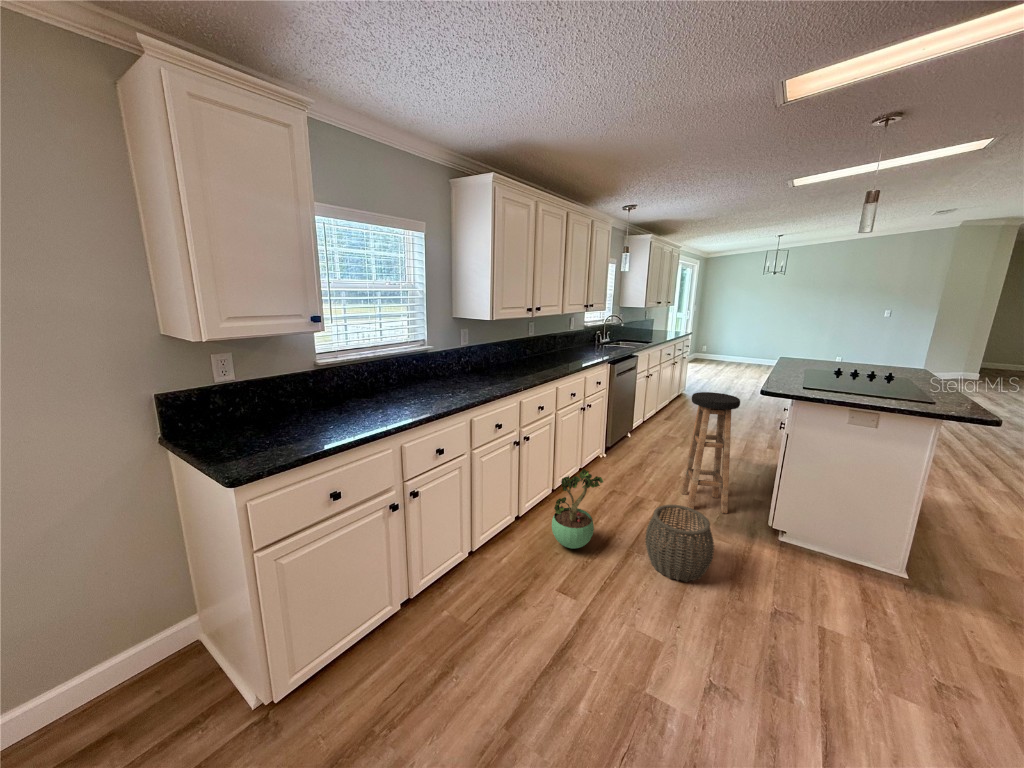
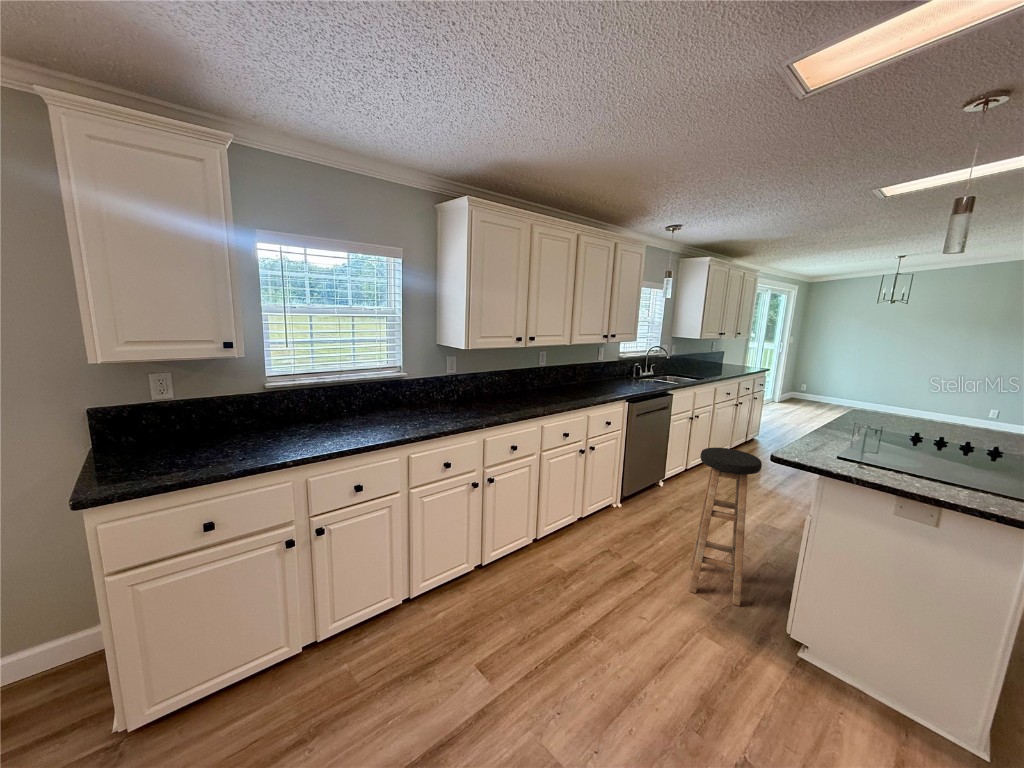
potted plant: present [552,469,603,549] -> none [497,525,561,618]
woven basket: present [645,505,714,582] -> none [599,585,682,693]

